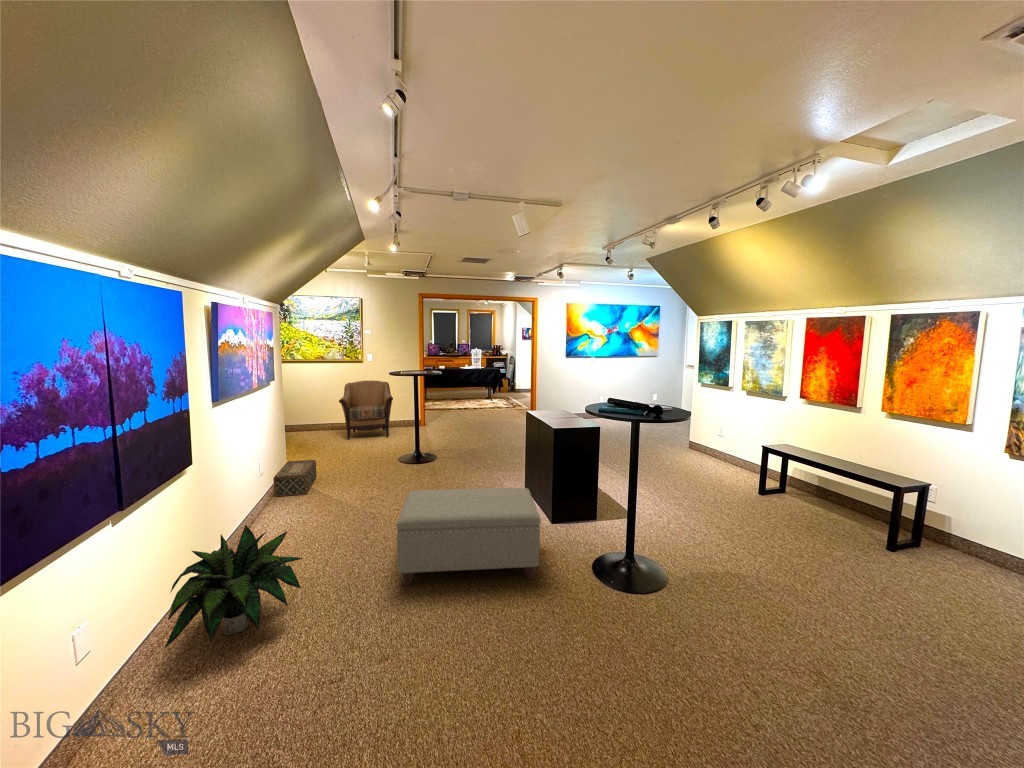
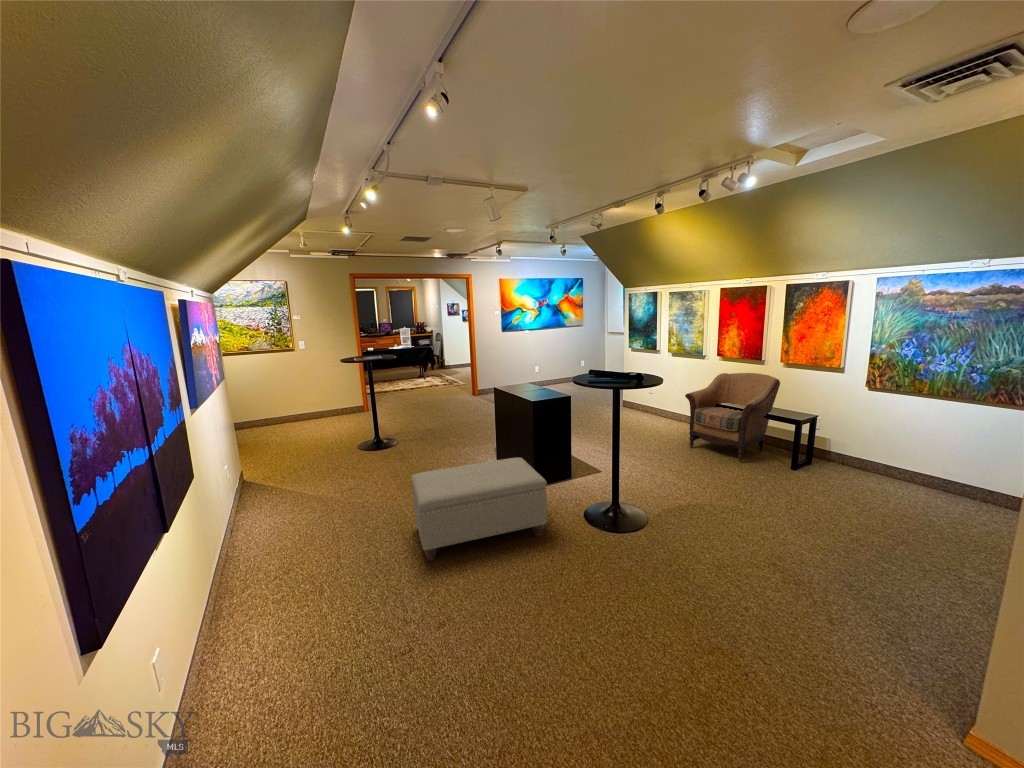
armchair: present [339,380,393,440] -> present [685,373,780,462]
woven basket: present [273,460,317,497] -> none [239,458,279,501]
potted plant: present [165,525,302,648] -> none [203,528,341,664]

